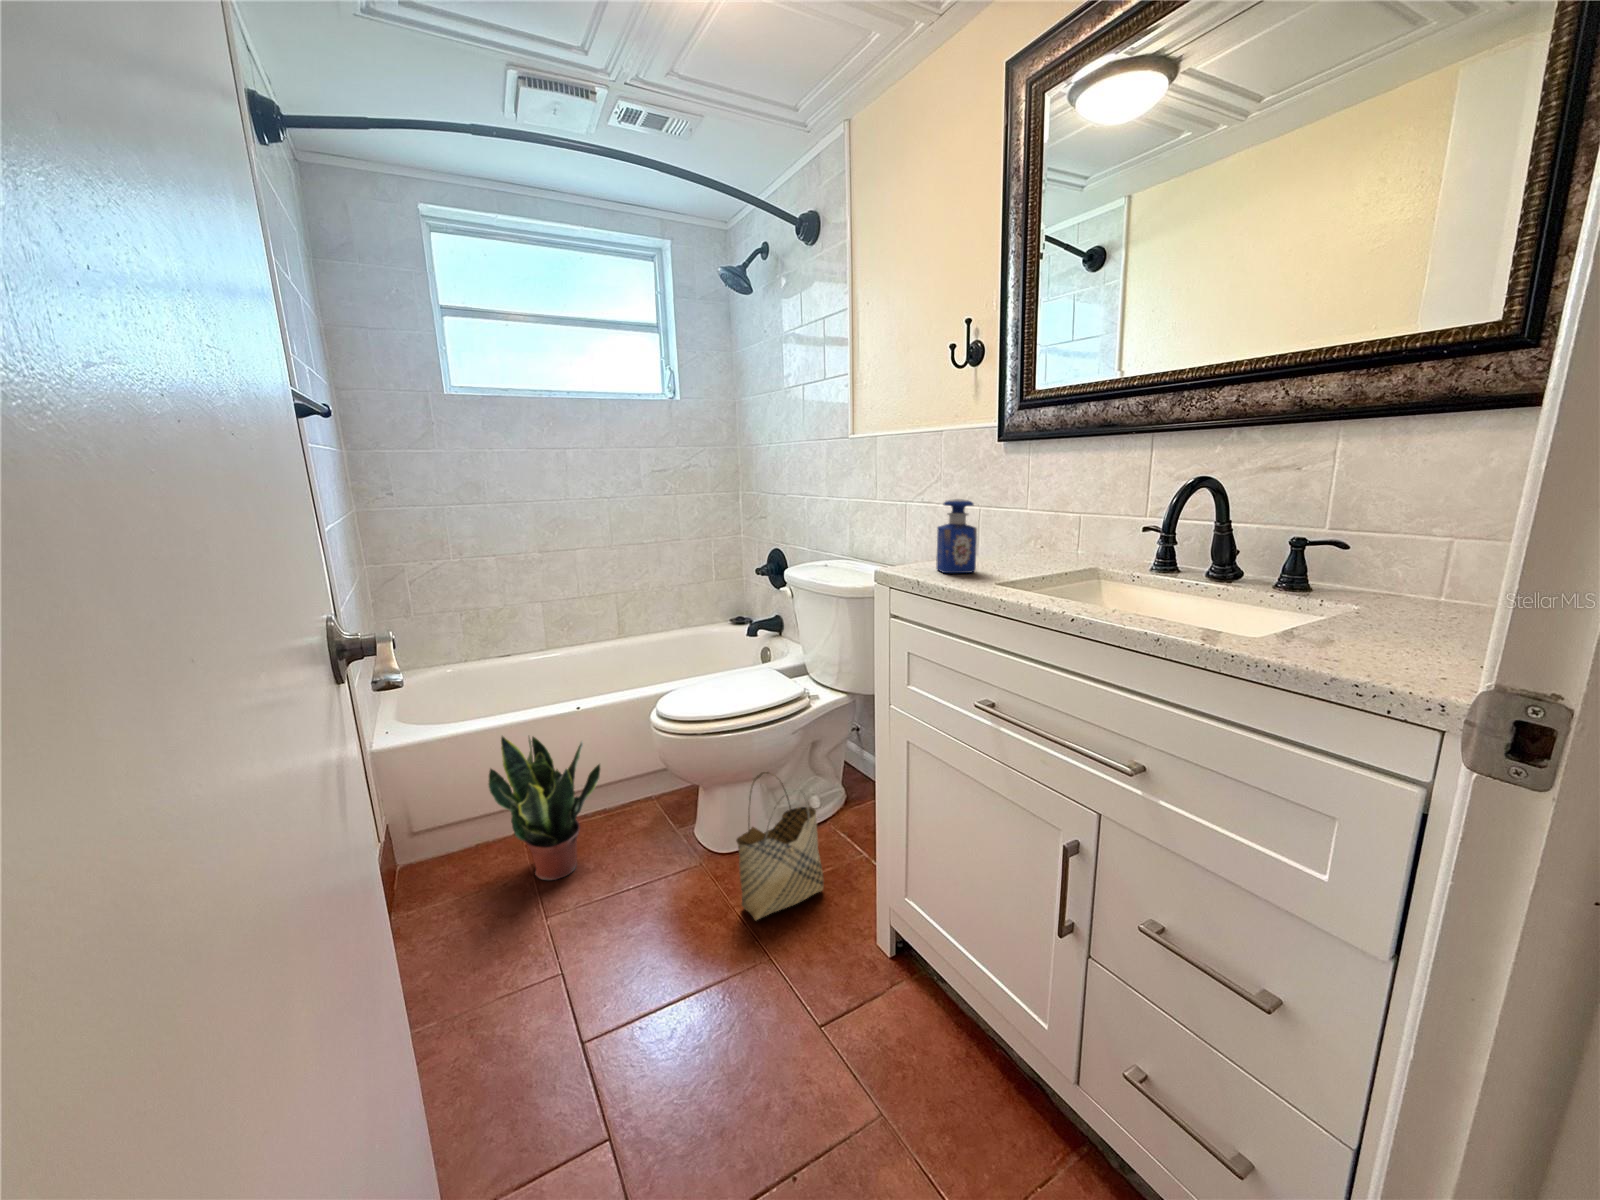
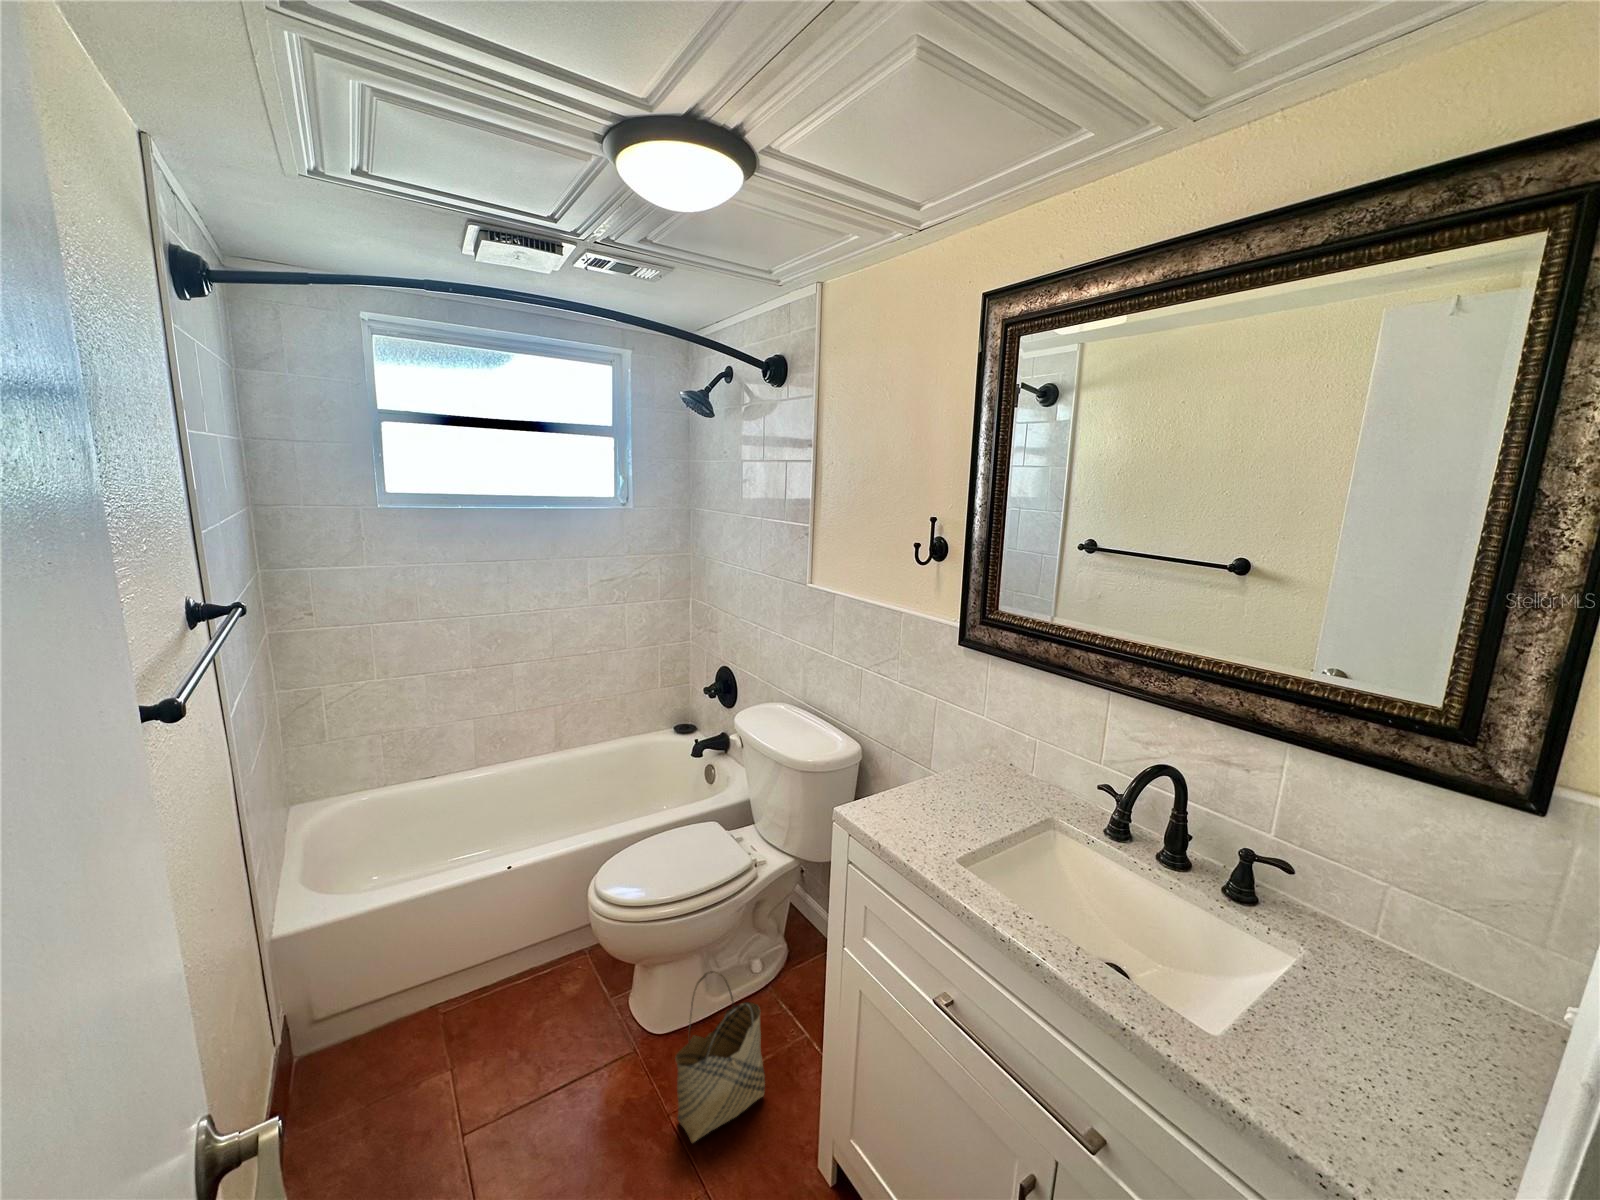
perfume bottle: present [936,499,977,573] -> none [897,747,939,827]
potted plant: present [489,736,601,880] -> none [403,914,531,1082]

